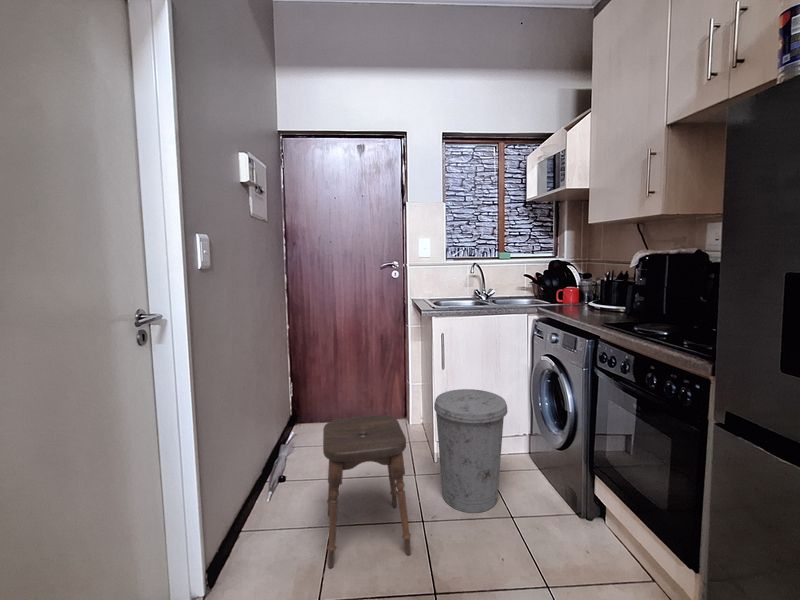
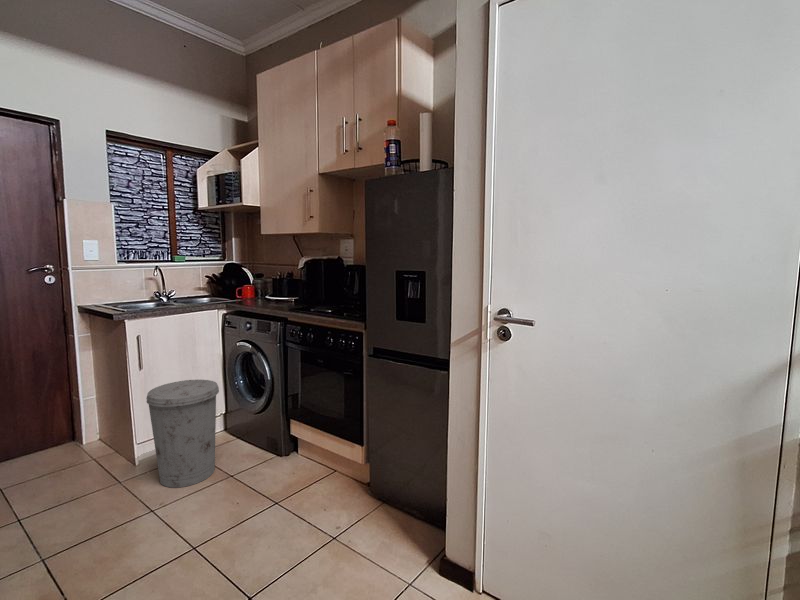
stool: present [323,415,411,568] -> none [24,420,156,581]

